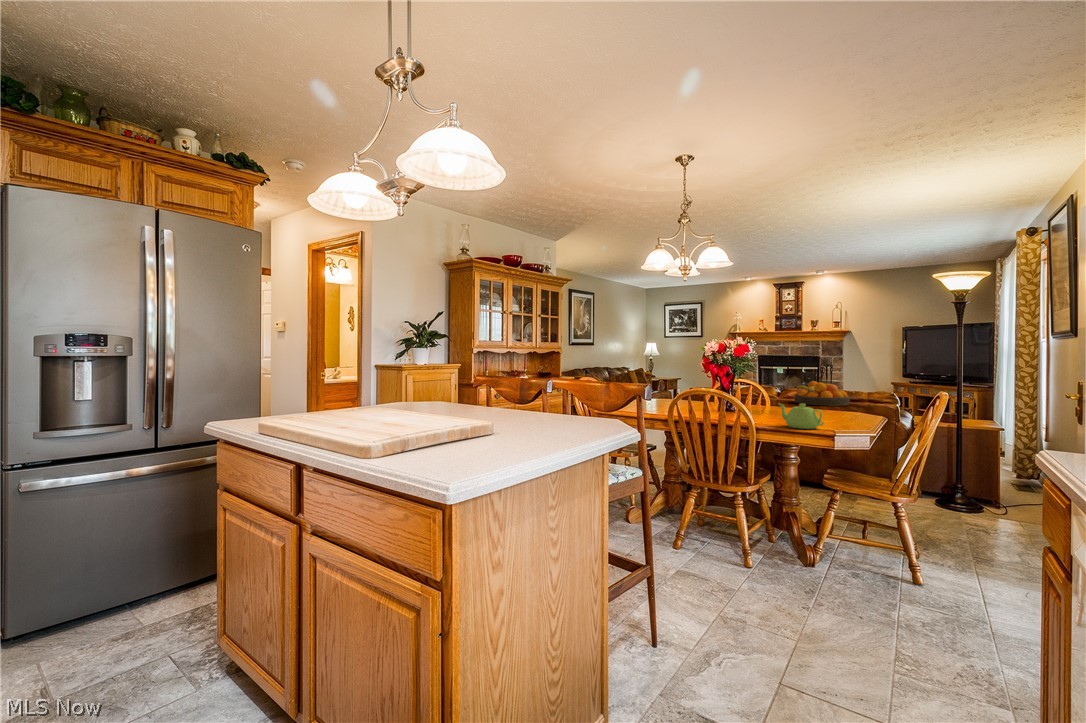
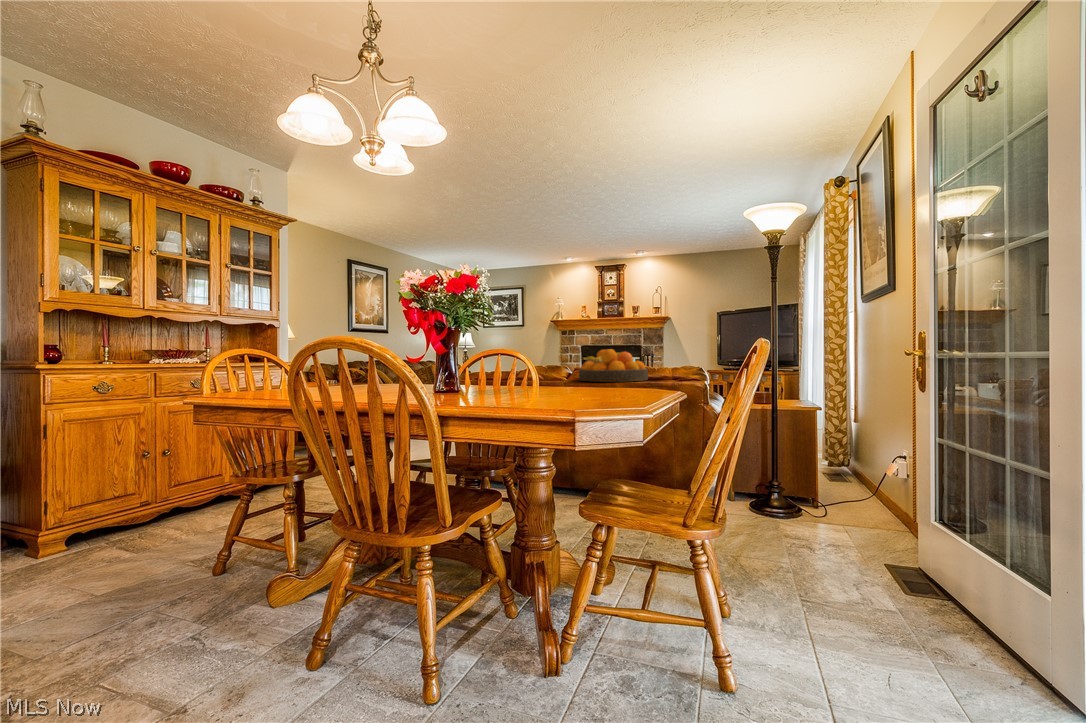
teapot: present [779,403,824,429] -> none [498,363,573,410]

